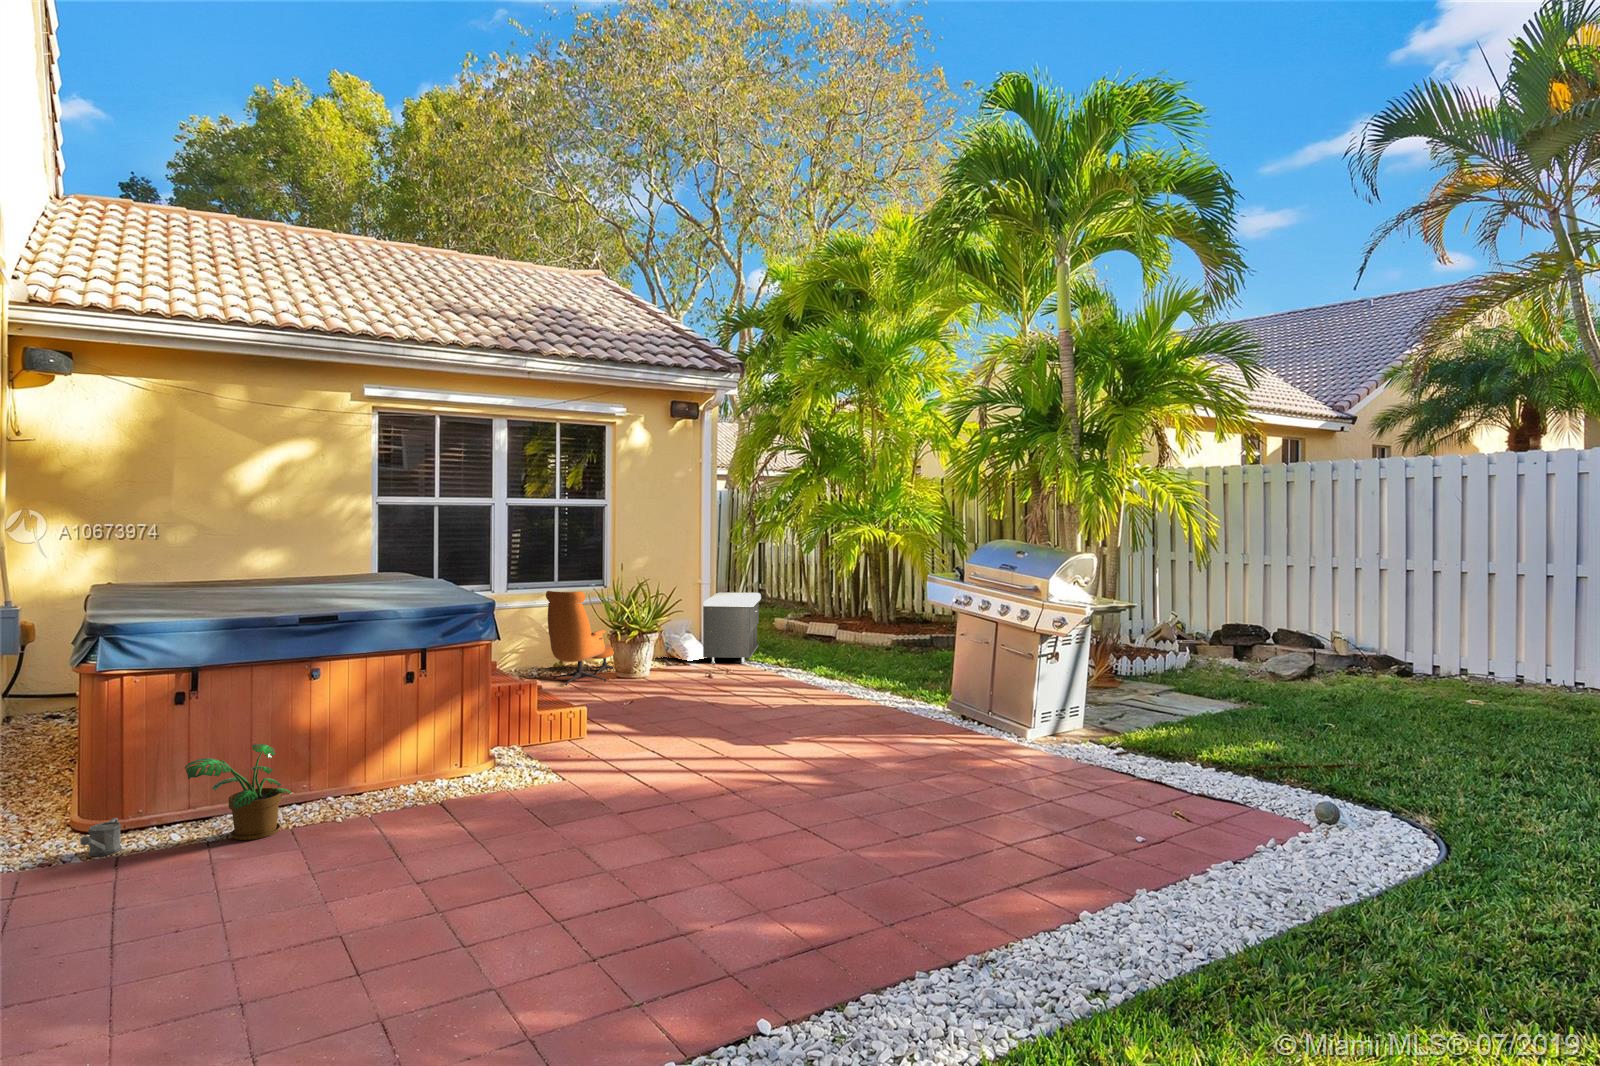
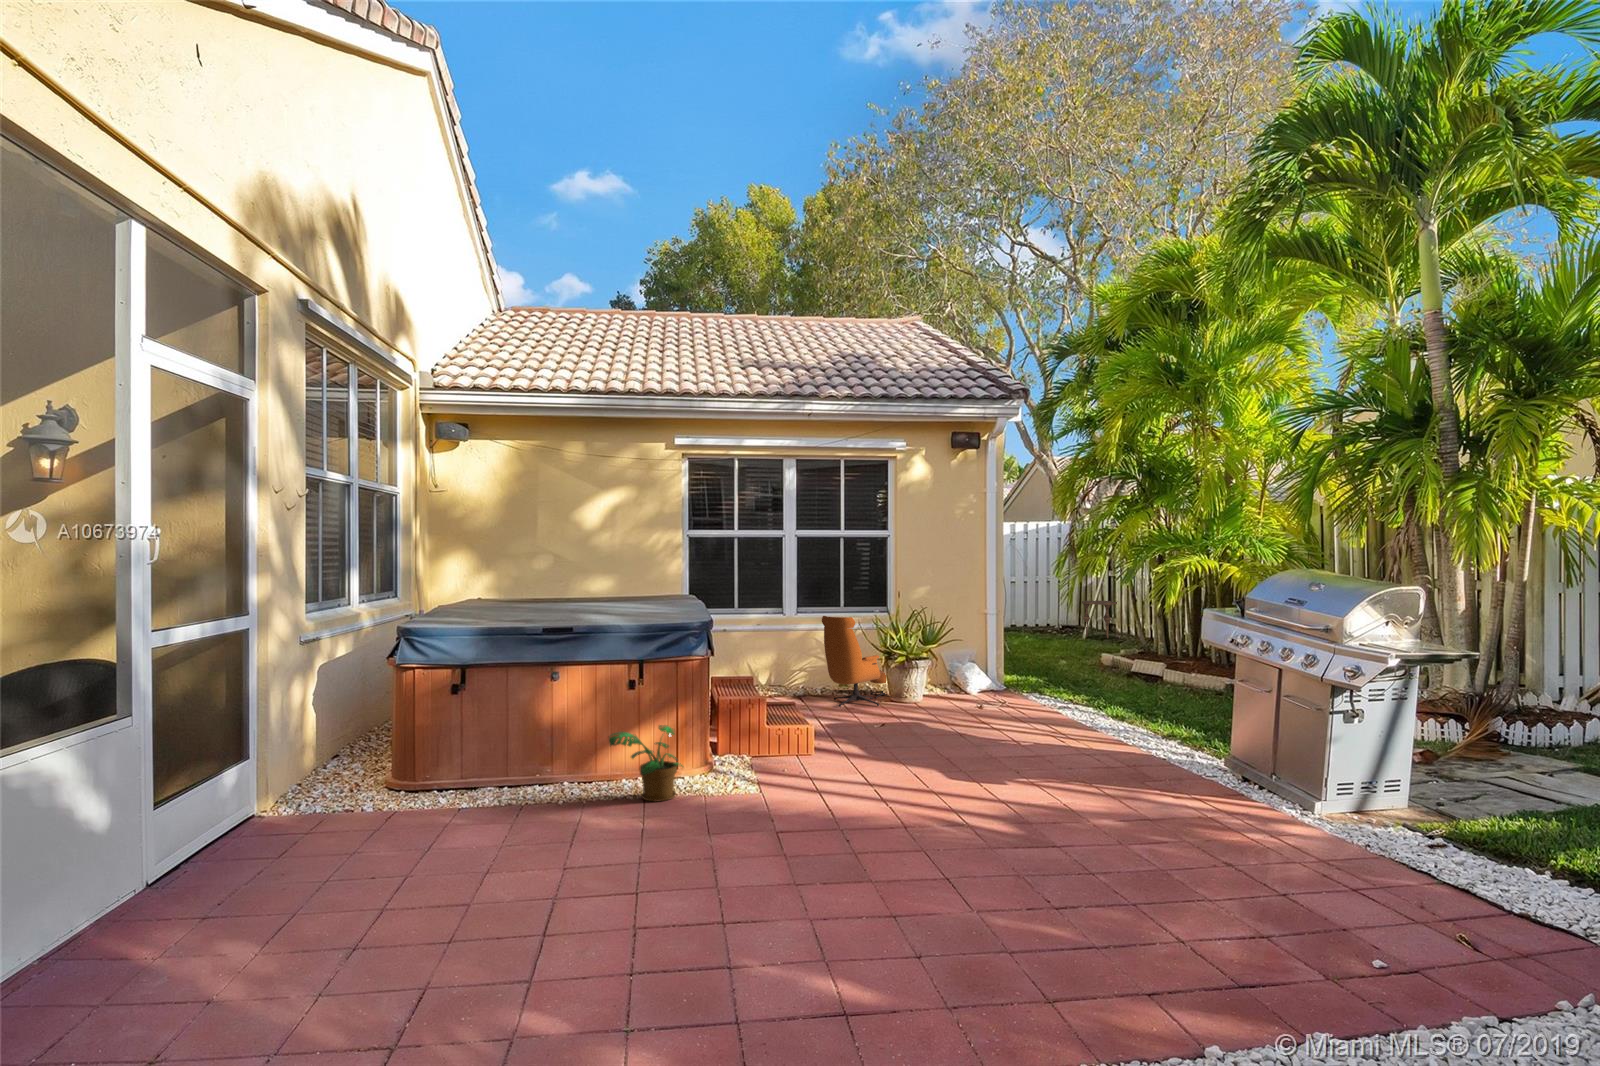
side table: none [743,567,777,603] -> present [1082,601,1117,638]
storage bench: present [703,592,761,664] -> none [986,624,1057,698]
potted plant: present [185,744,291,840] -> present [609,725,683,802]
watering can: present [80,818,121,856] -> none [368,782,407,811]

